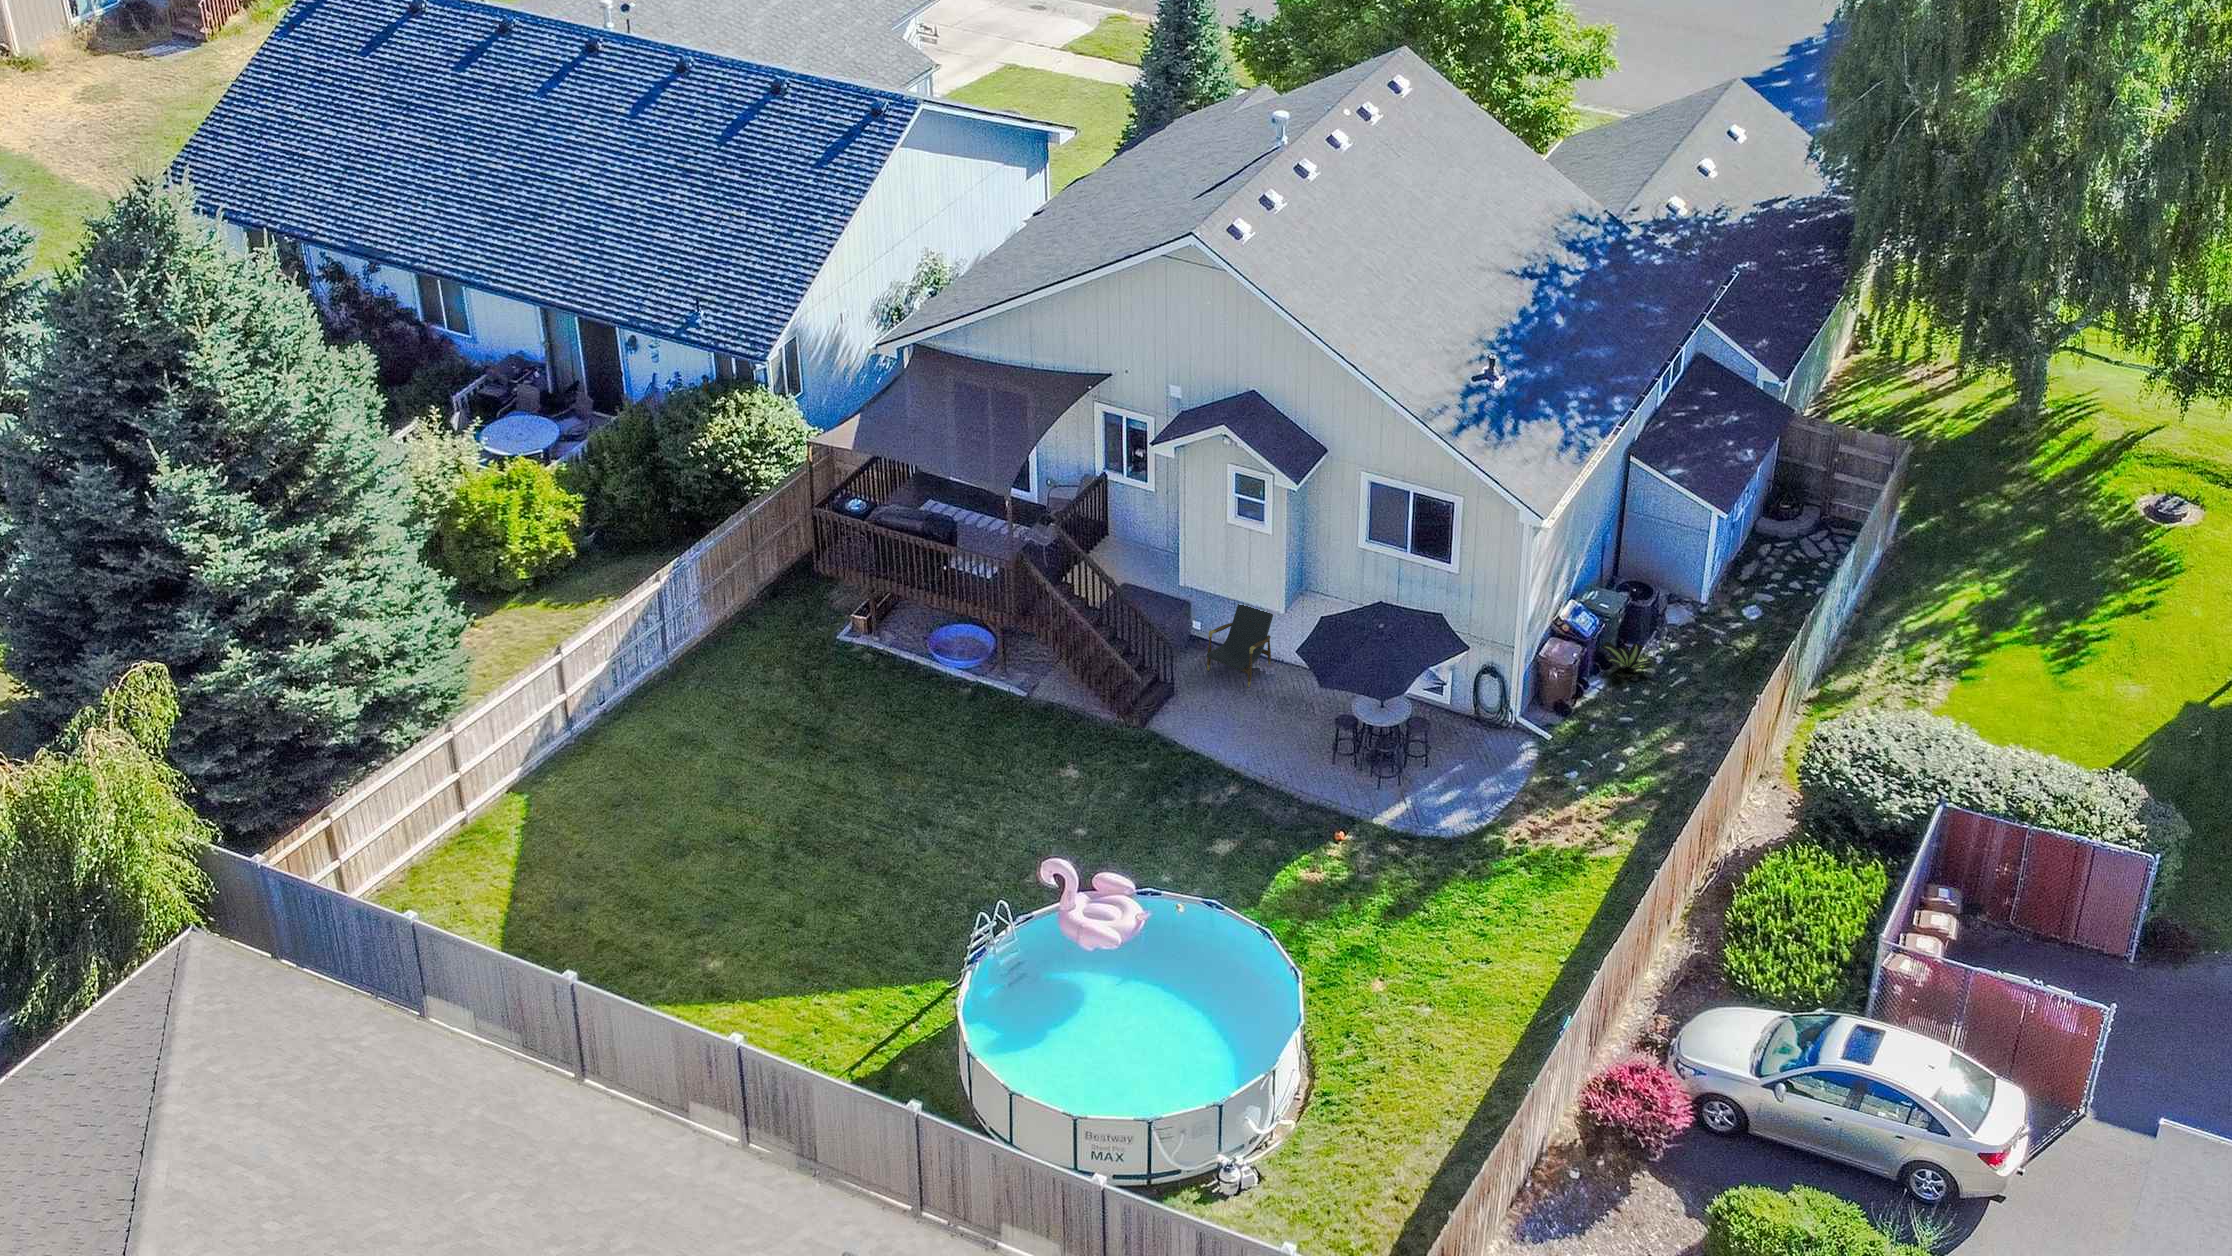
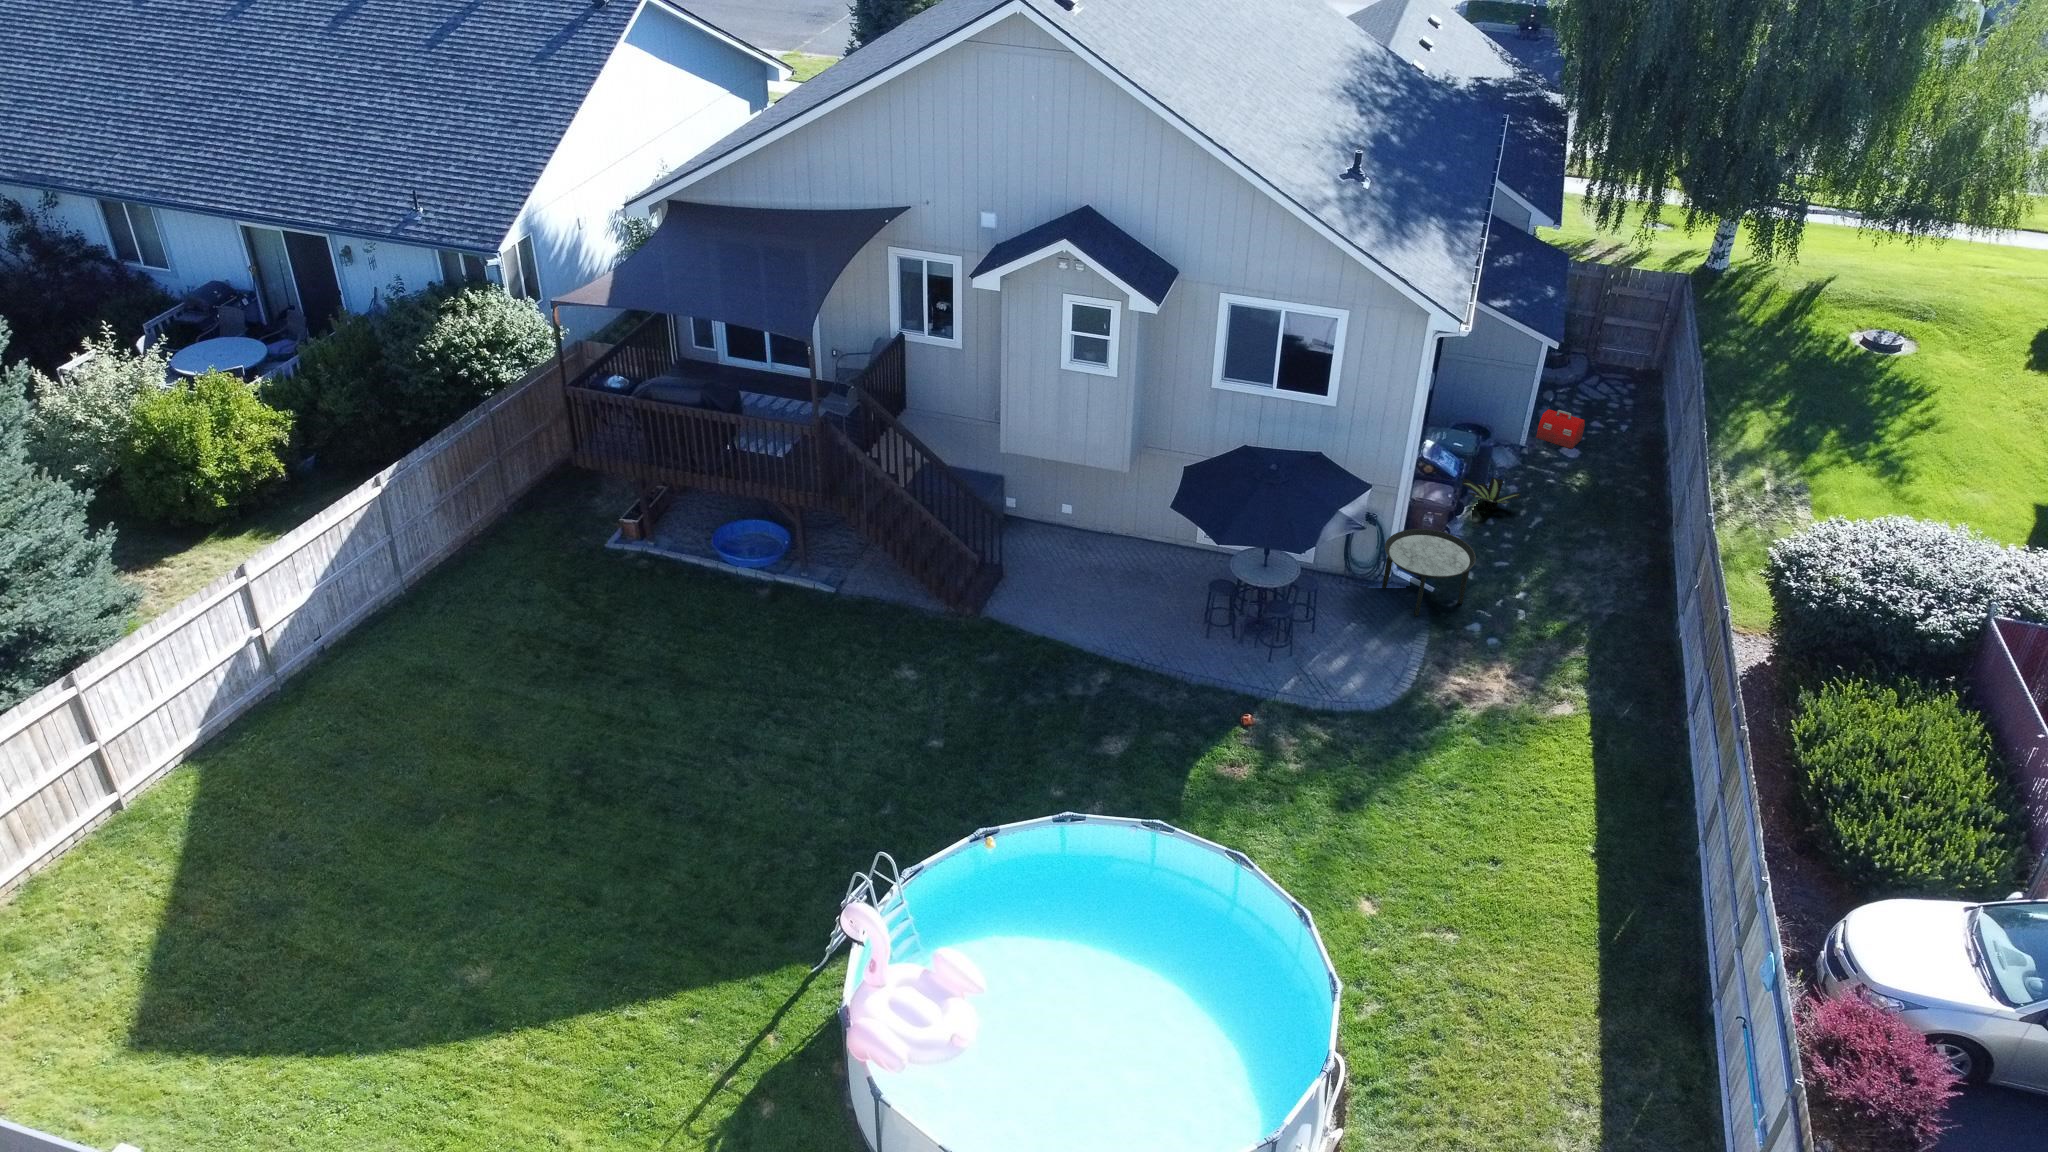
toolbox: none [1707,577,1752,619] -> present [1536,409,1585,449]
lounge chair: present [1207,604,1273,687] -> none [1041,465,1112,559]
round table: none [1492,688,1570,766] -> present [1382,529,1476,616]

